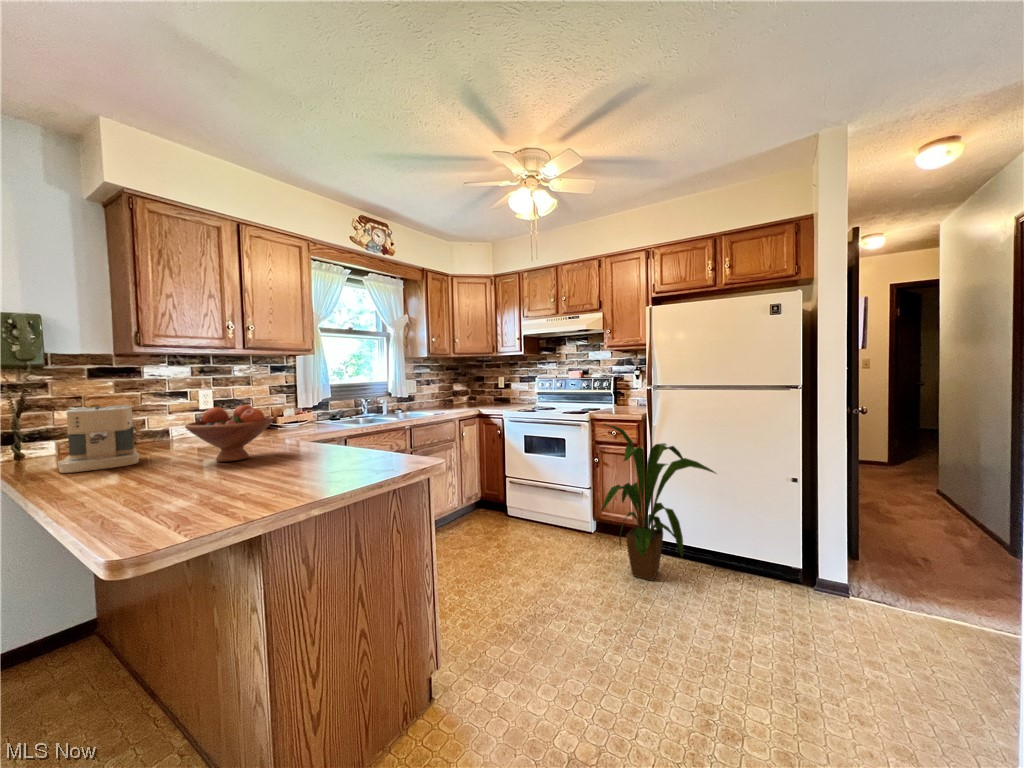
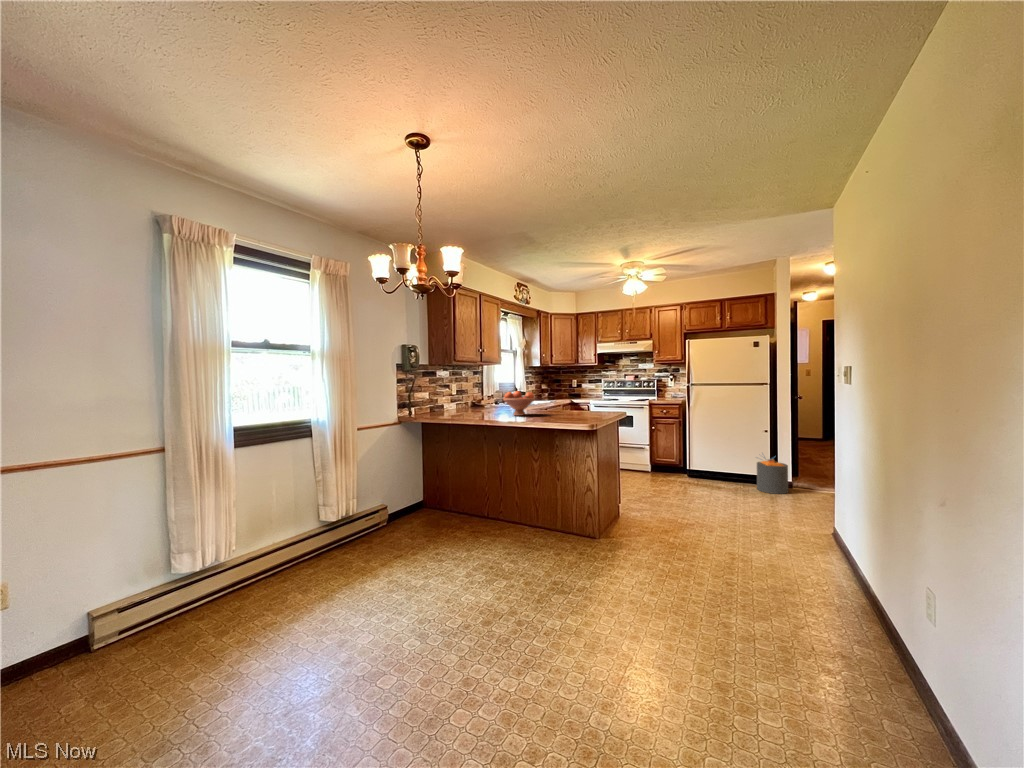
coffee maker: present [58,404,139,473] -> none [451,390,481,418]
house plant: present [601,424,715,581] -> none [665,404,728,486]
trash can: none [769,521,840,618] -> present [757,457,788,494]

